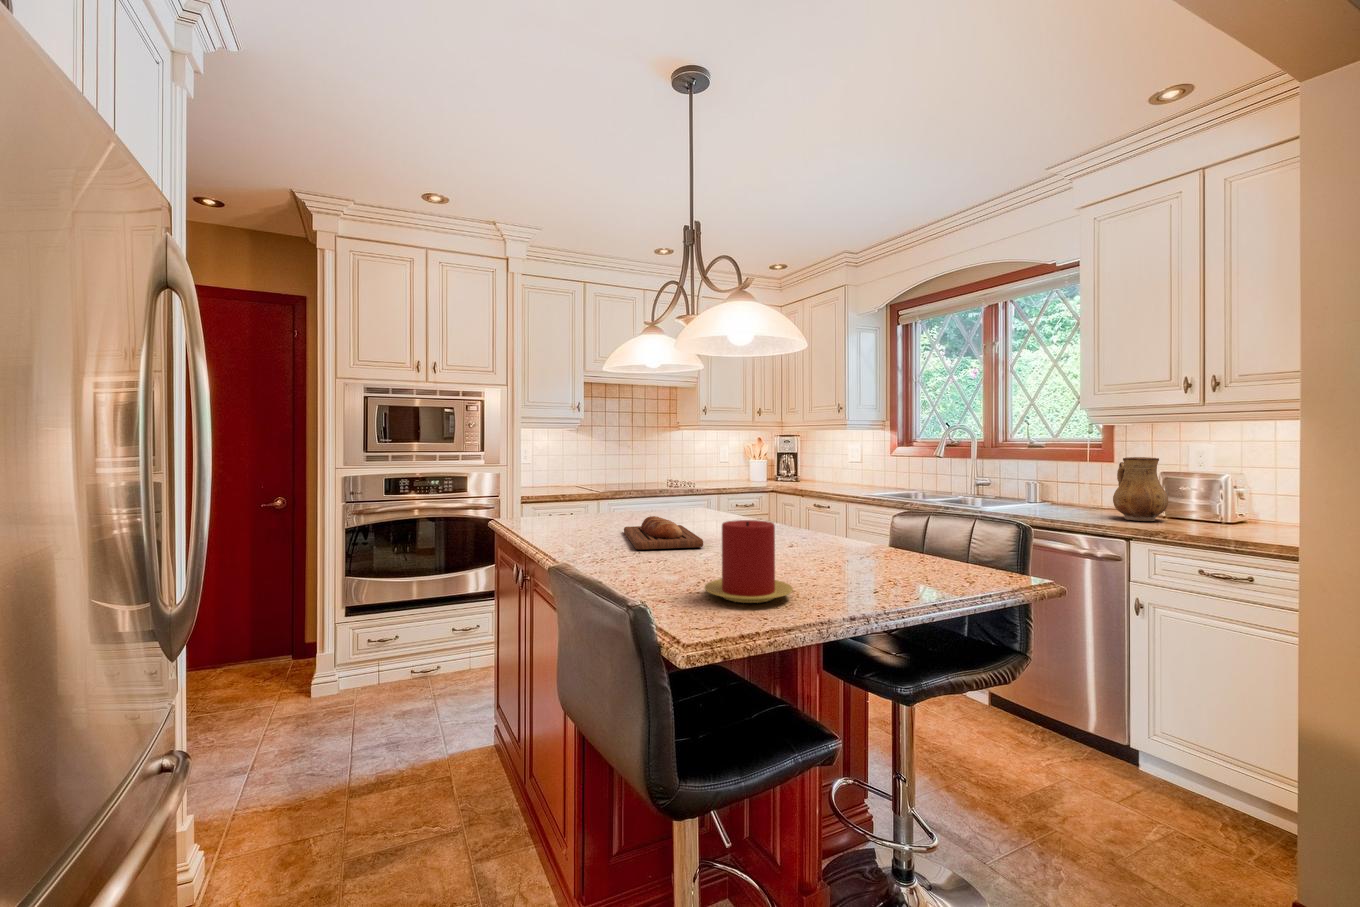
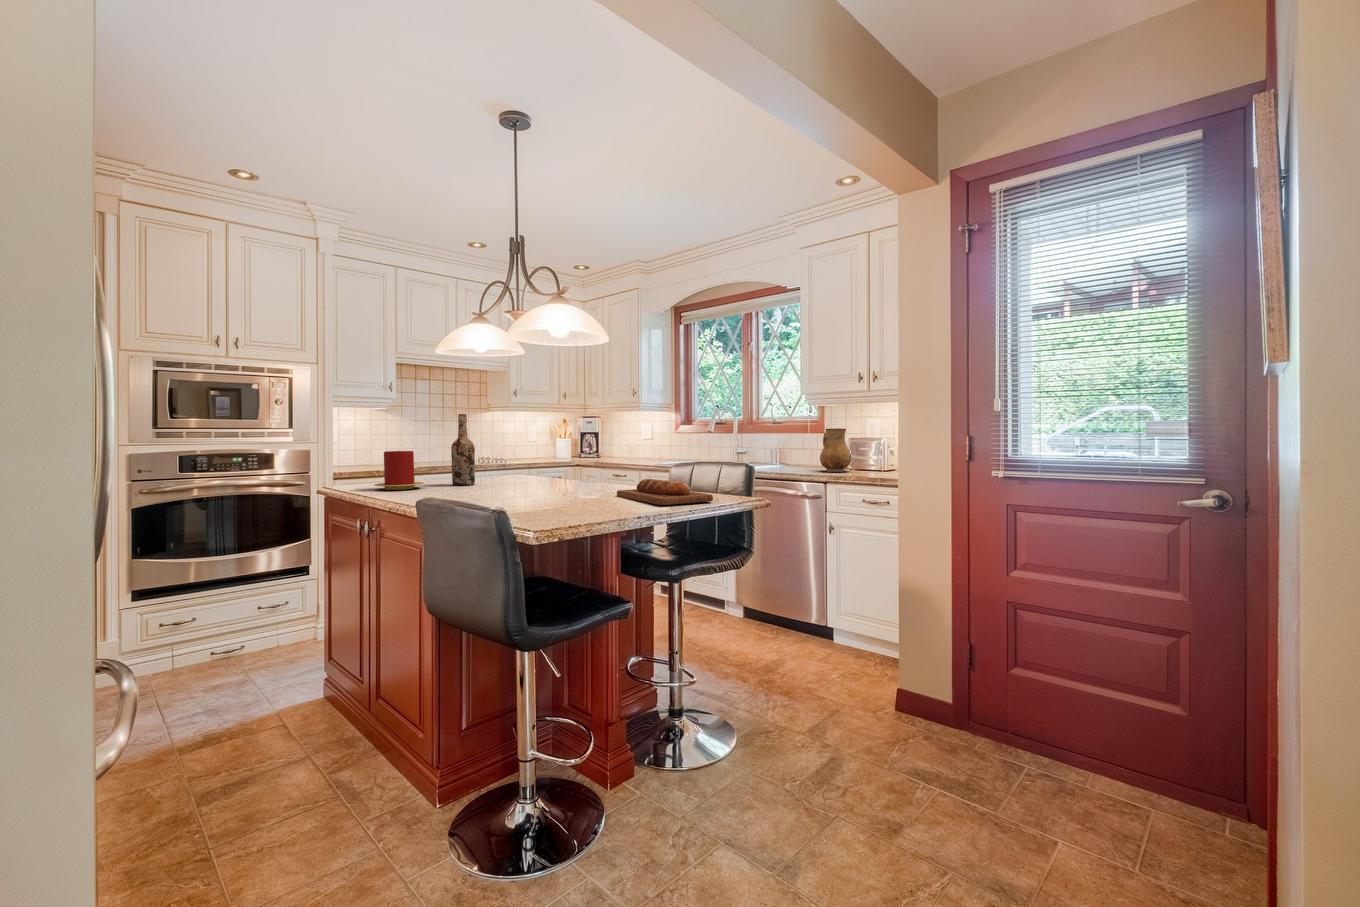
wine bottle: none [621,442,647,526] -> present [451,414,475,485]
bread loaf: present [624,516,703,549] -> present [617,479,713,505]
candle: present [705,520,793,603] -> present [375,451,424,490]

